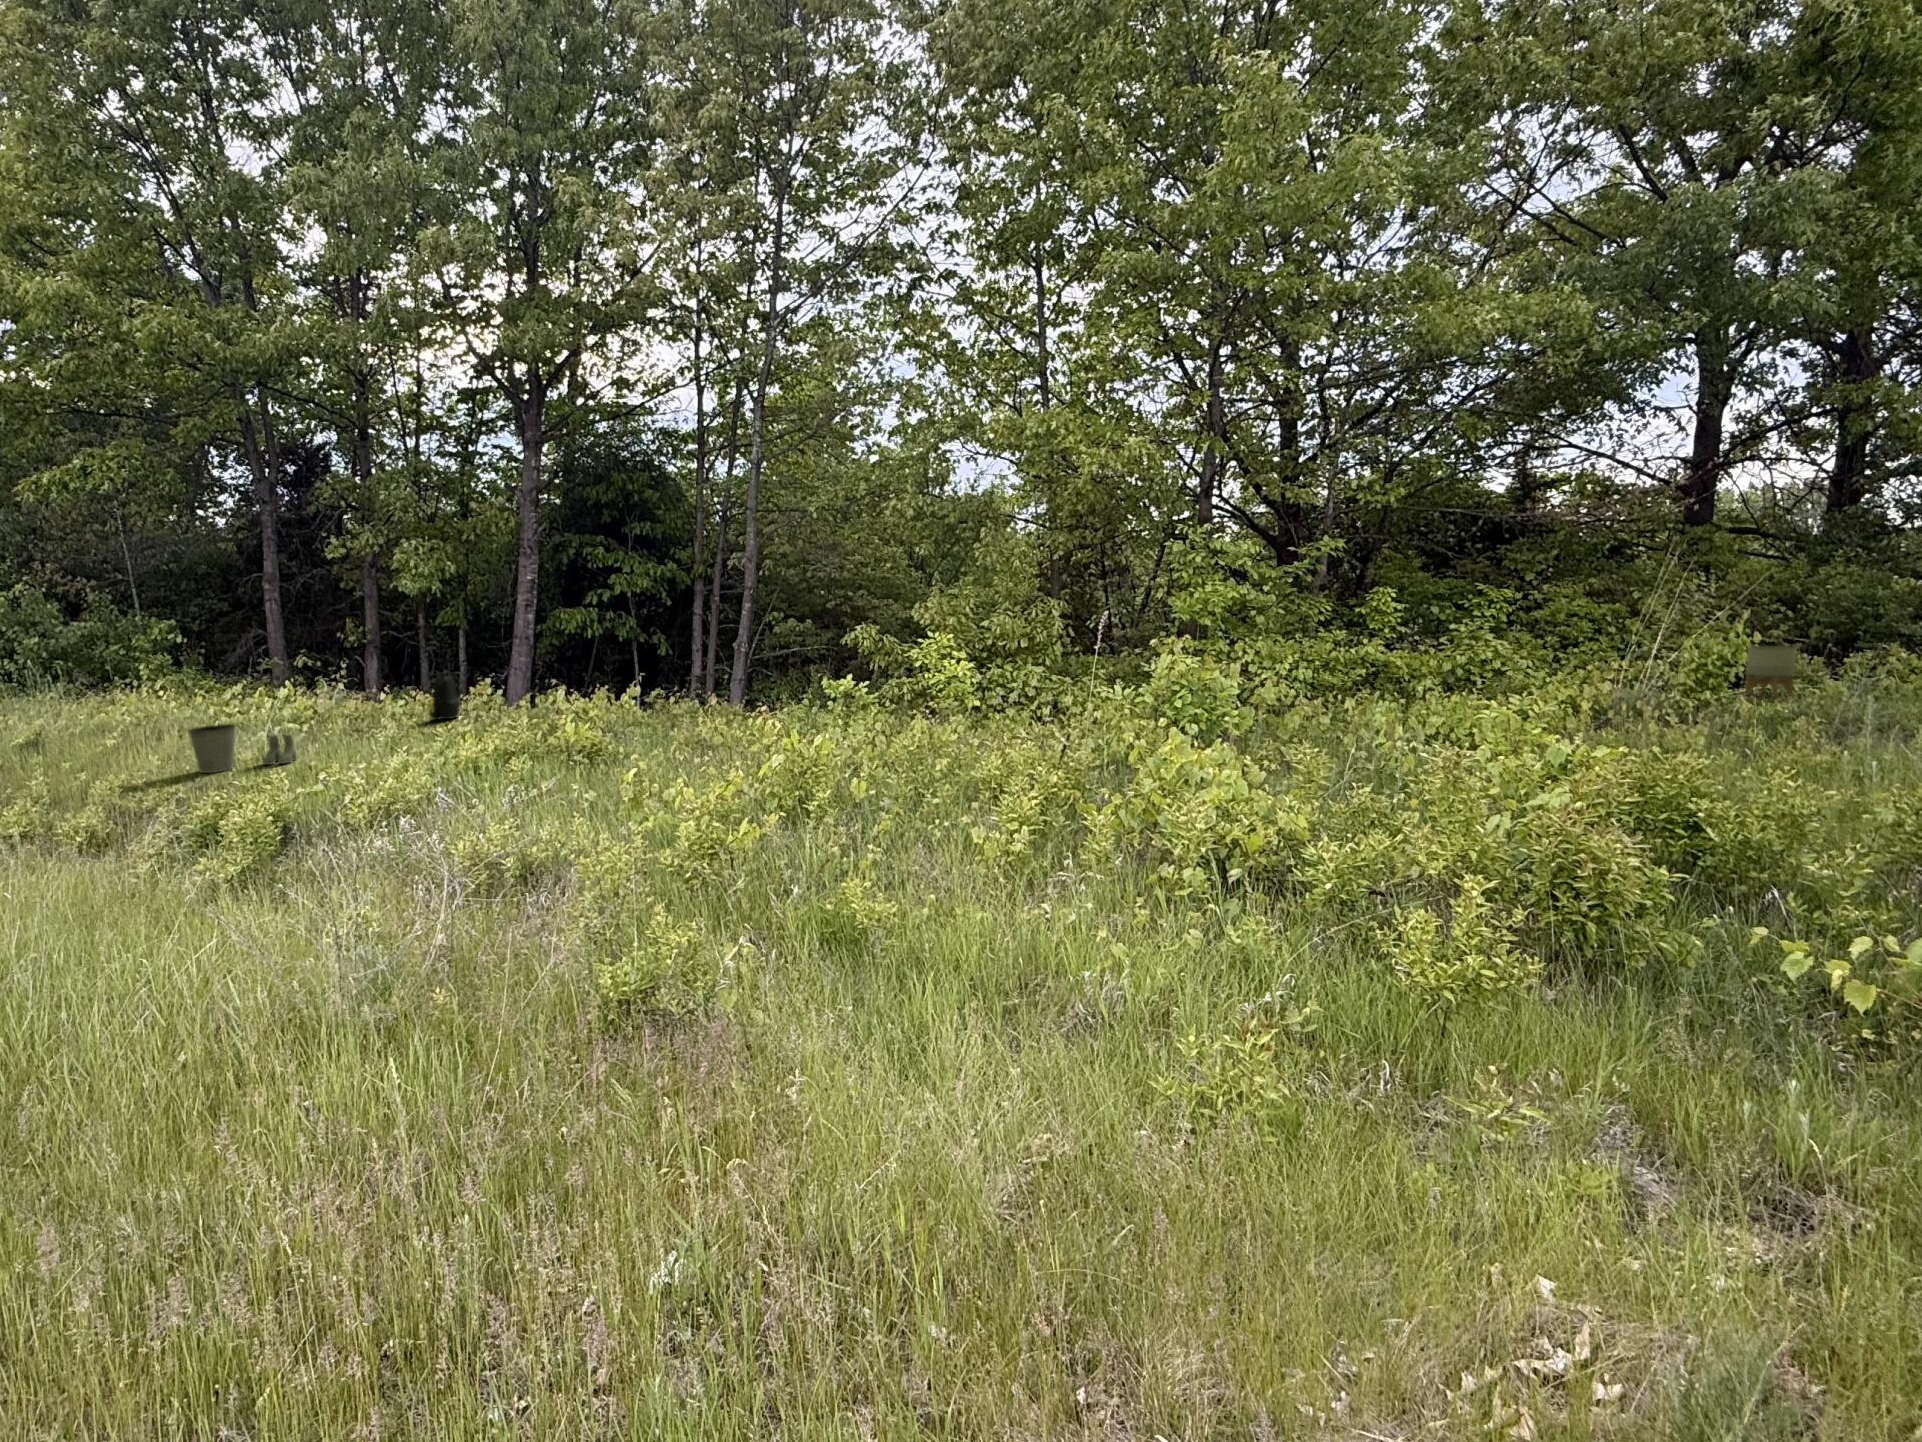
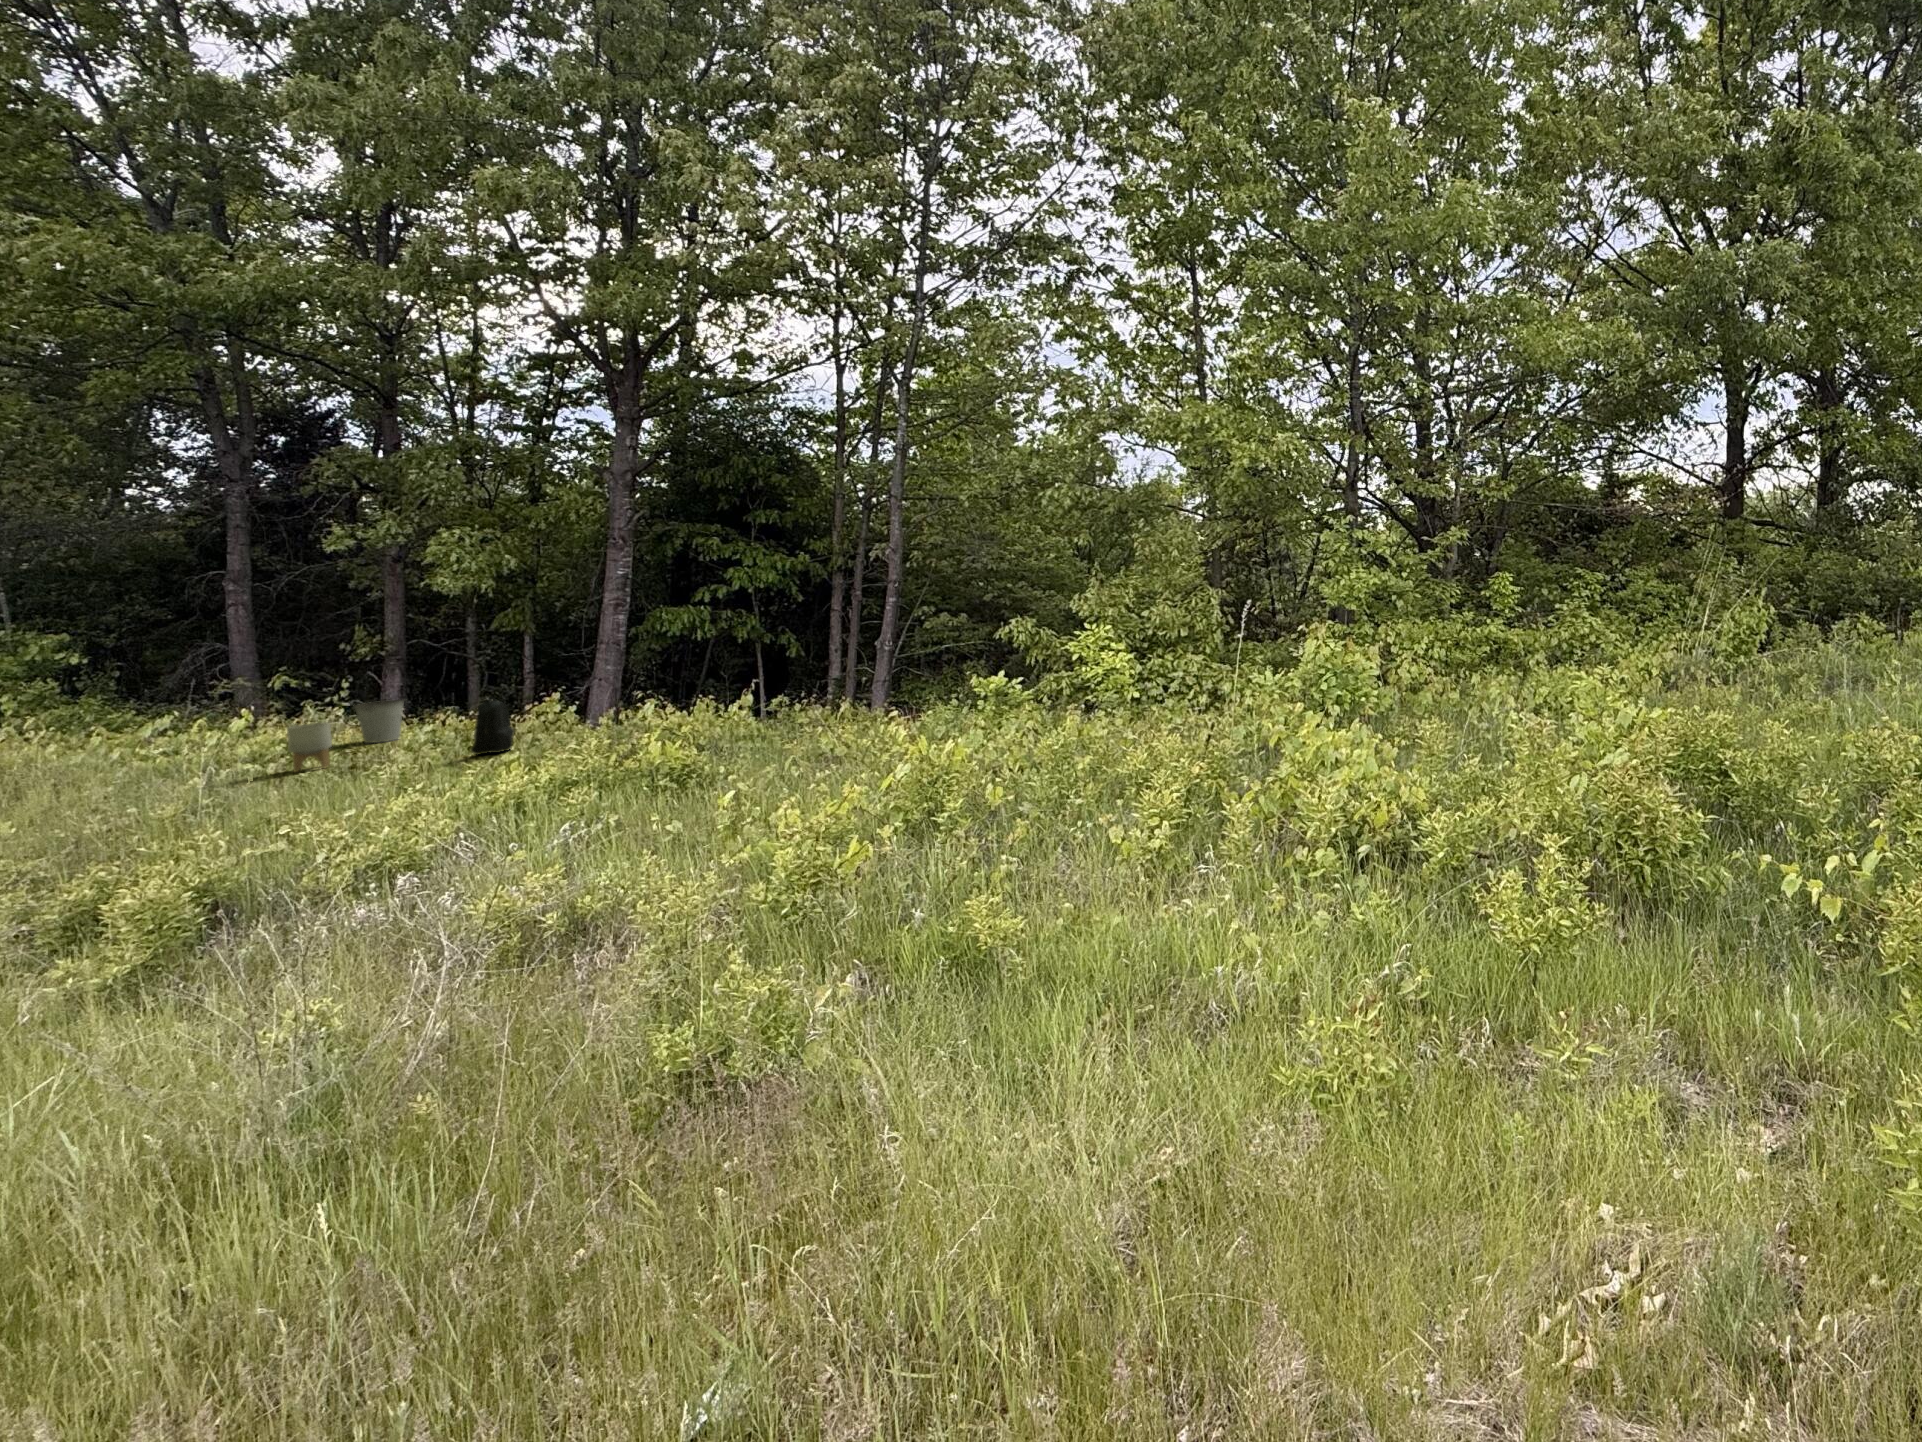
planter: present [1745,646,1796,698] -> present [287,722,332,772]
bucket: present [189,724,236,773] -> present [353,700,404,743]
boots: present [263,734,297,765] -> none [207,785,262,827]

